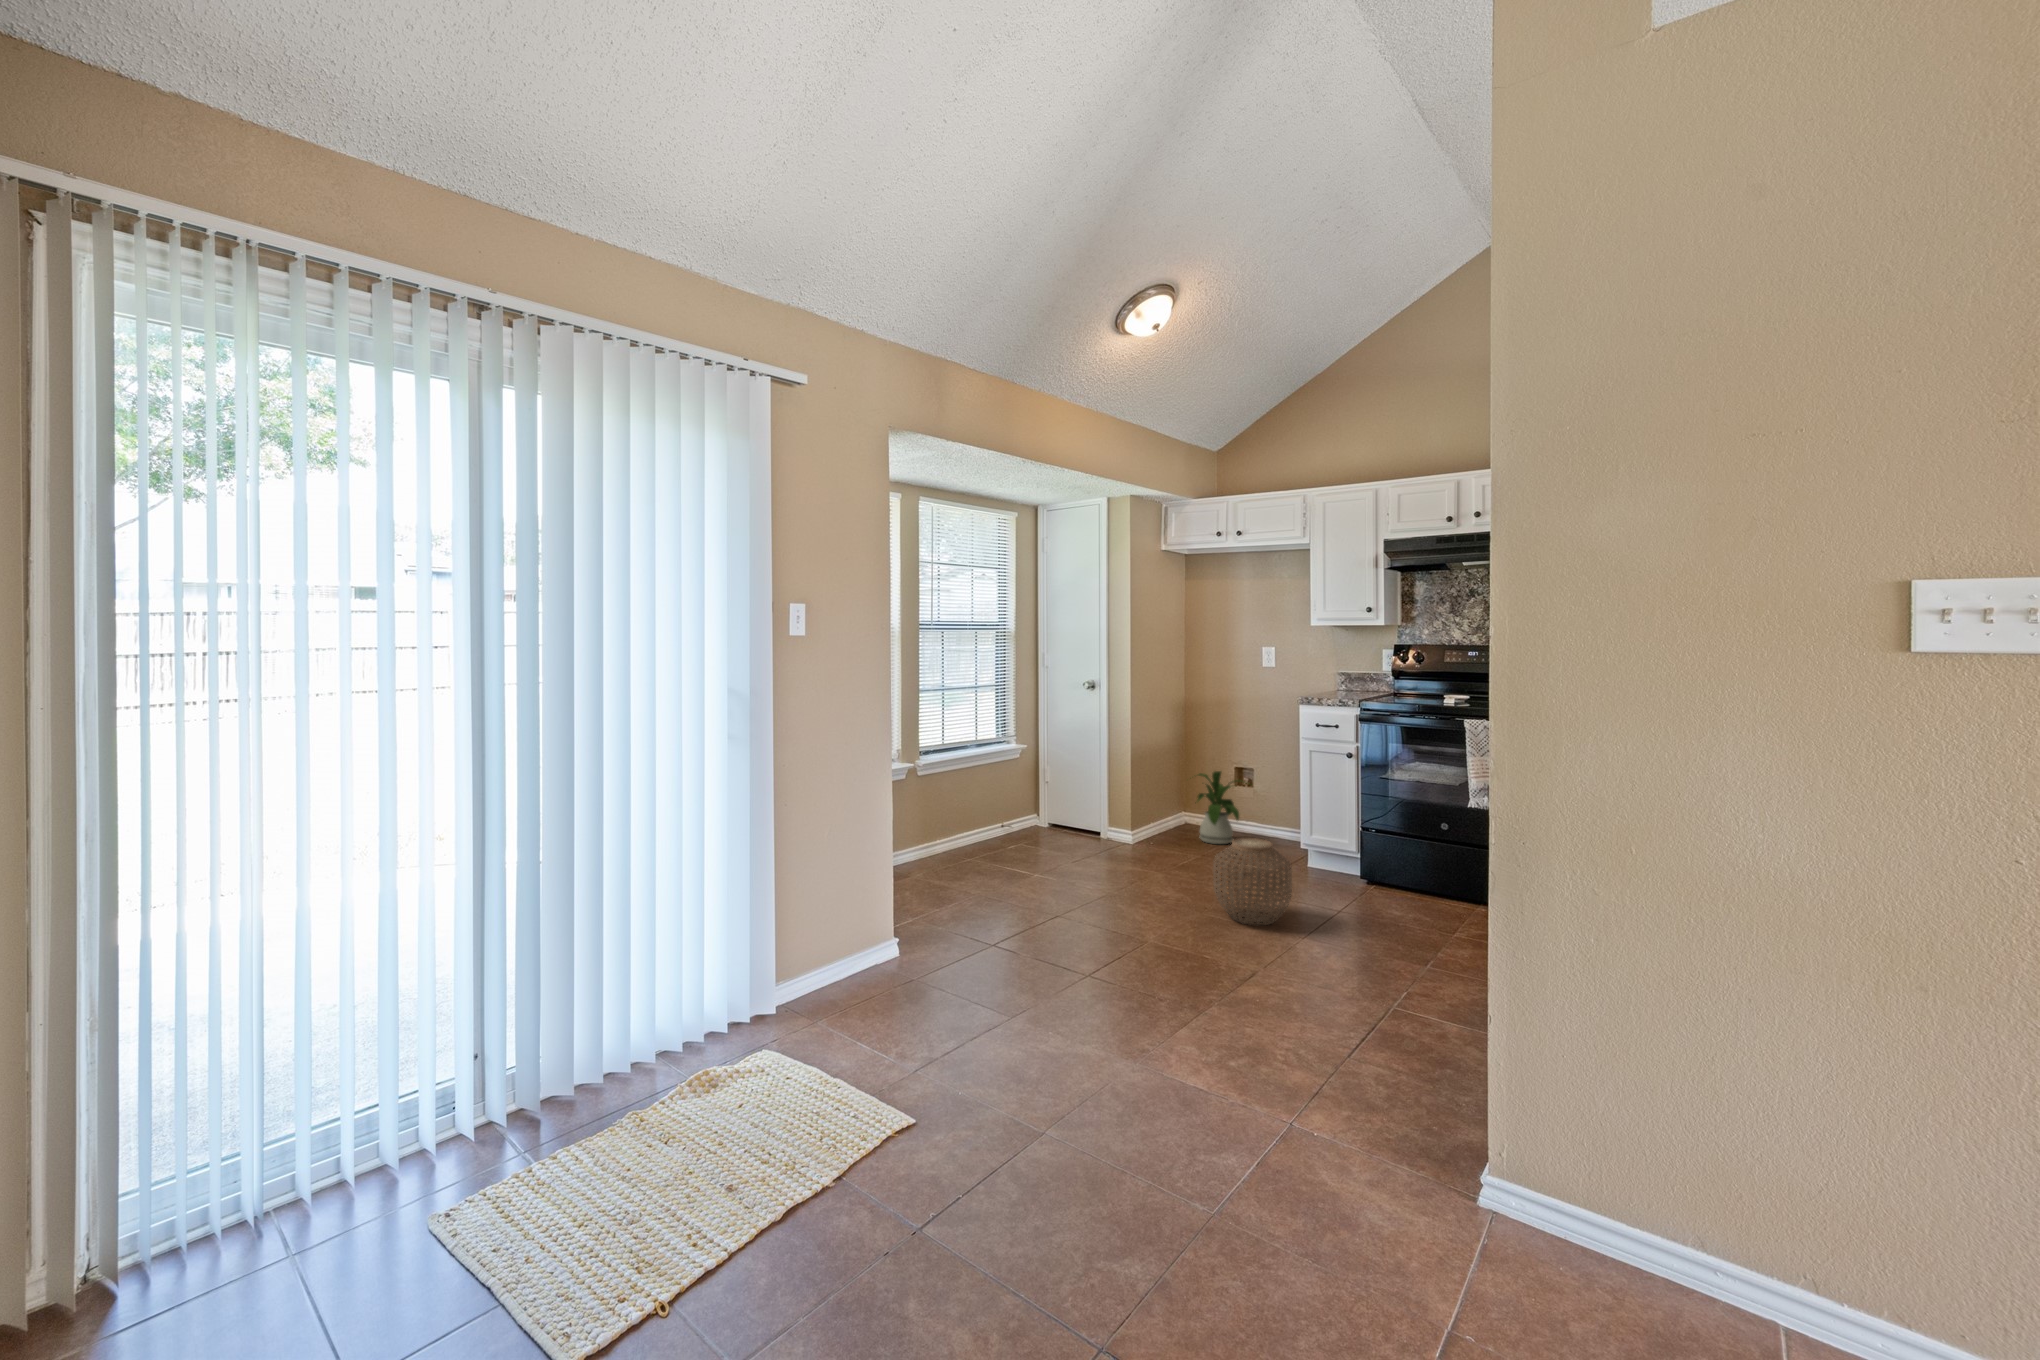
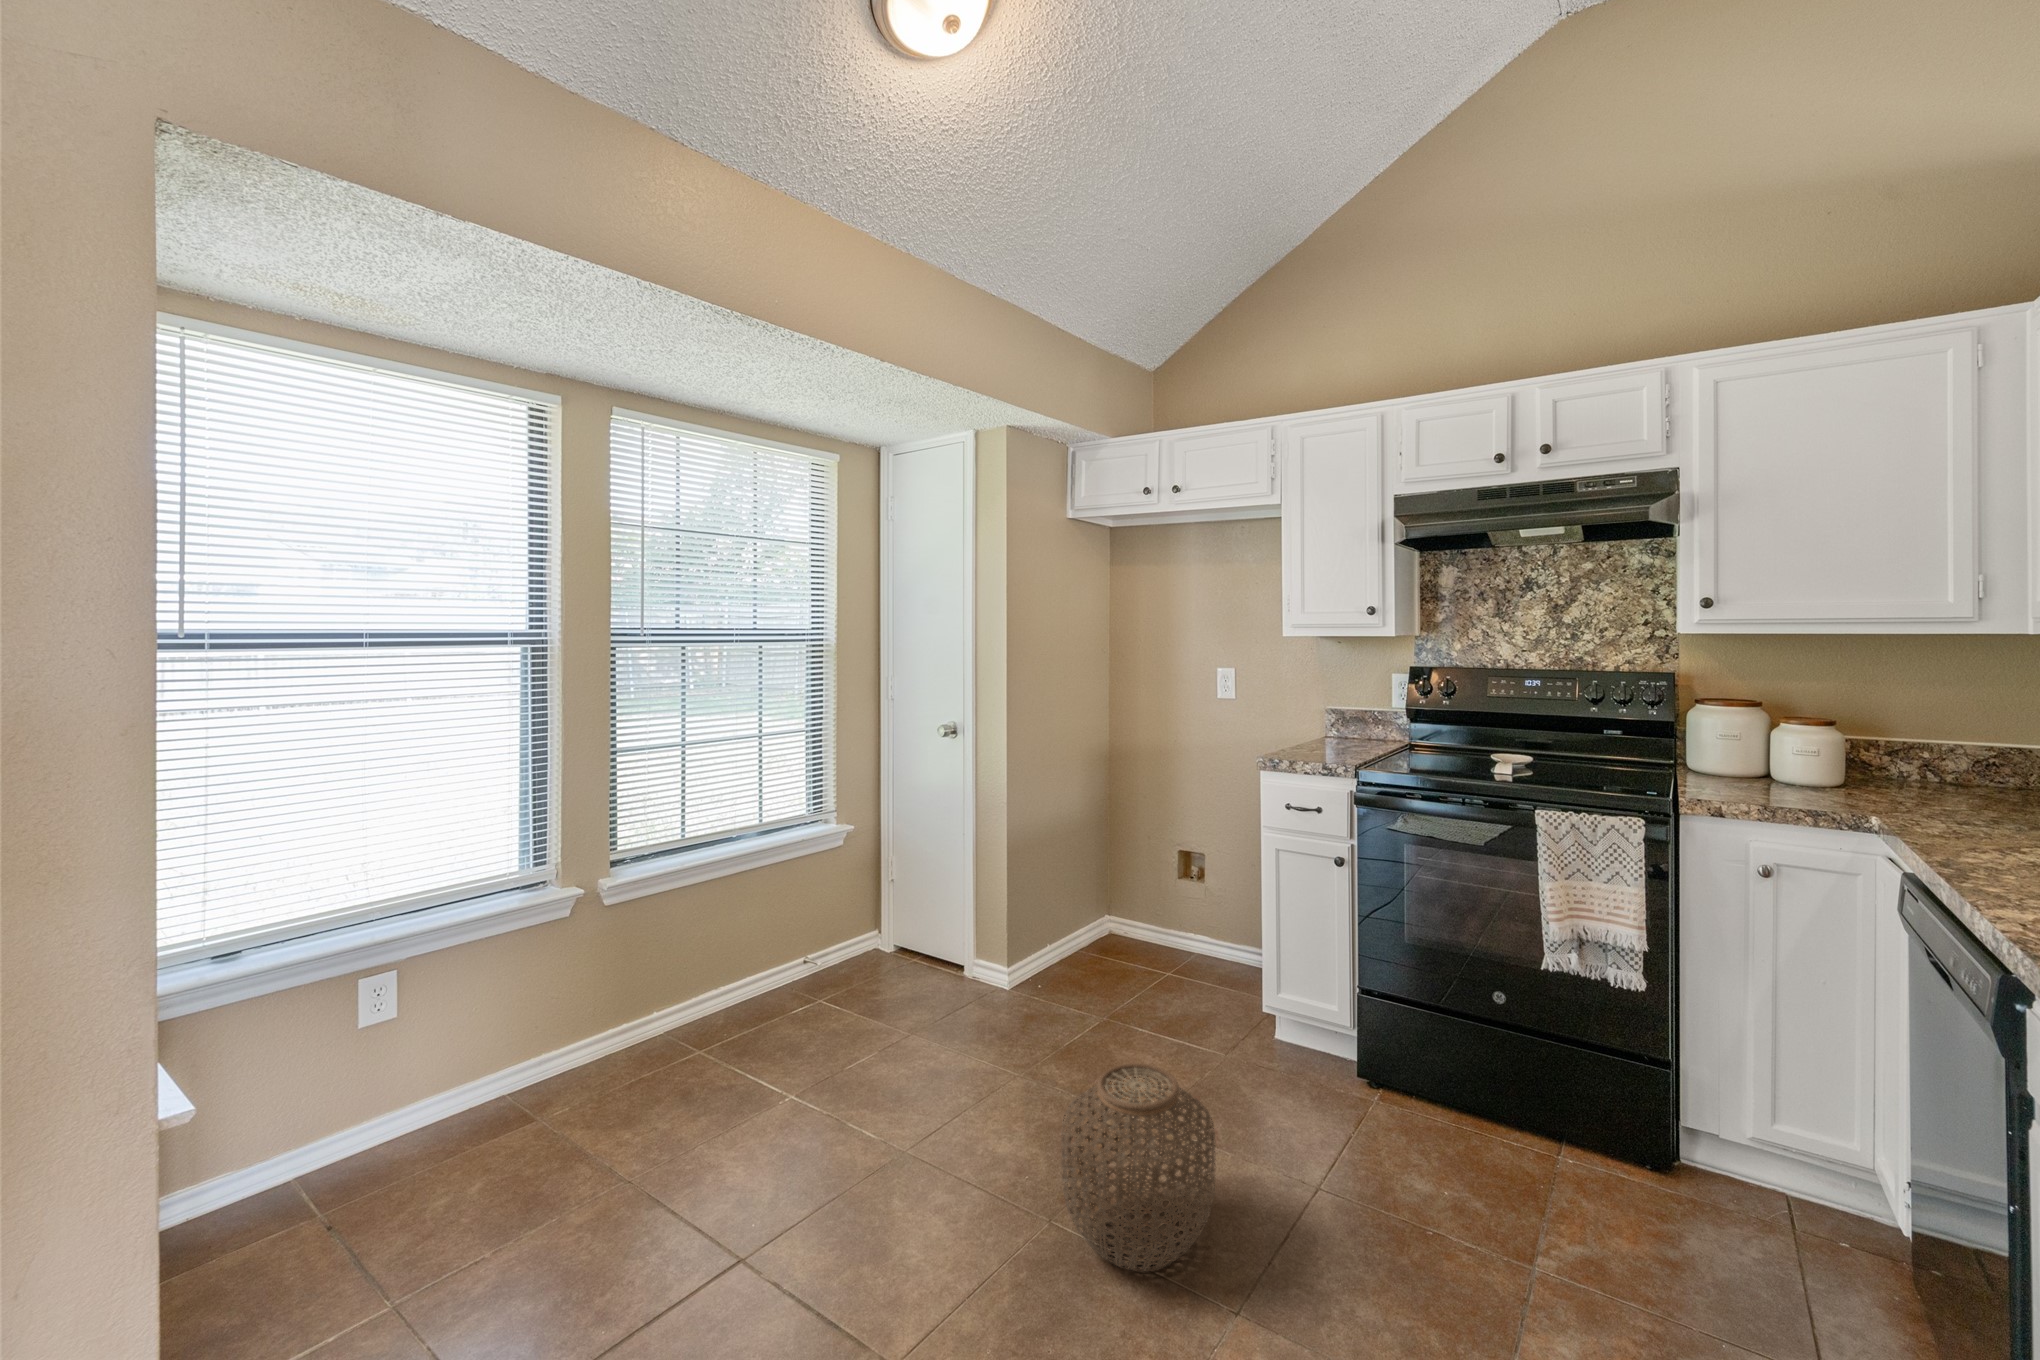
house plant: present [1197,771,1240,844] -> none [1101,866,1197,984]

